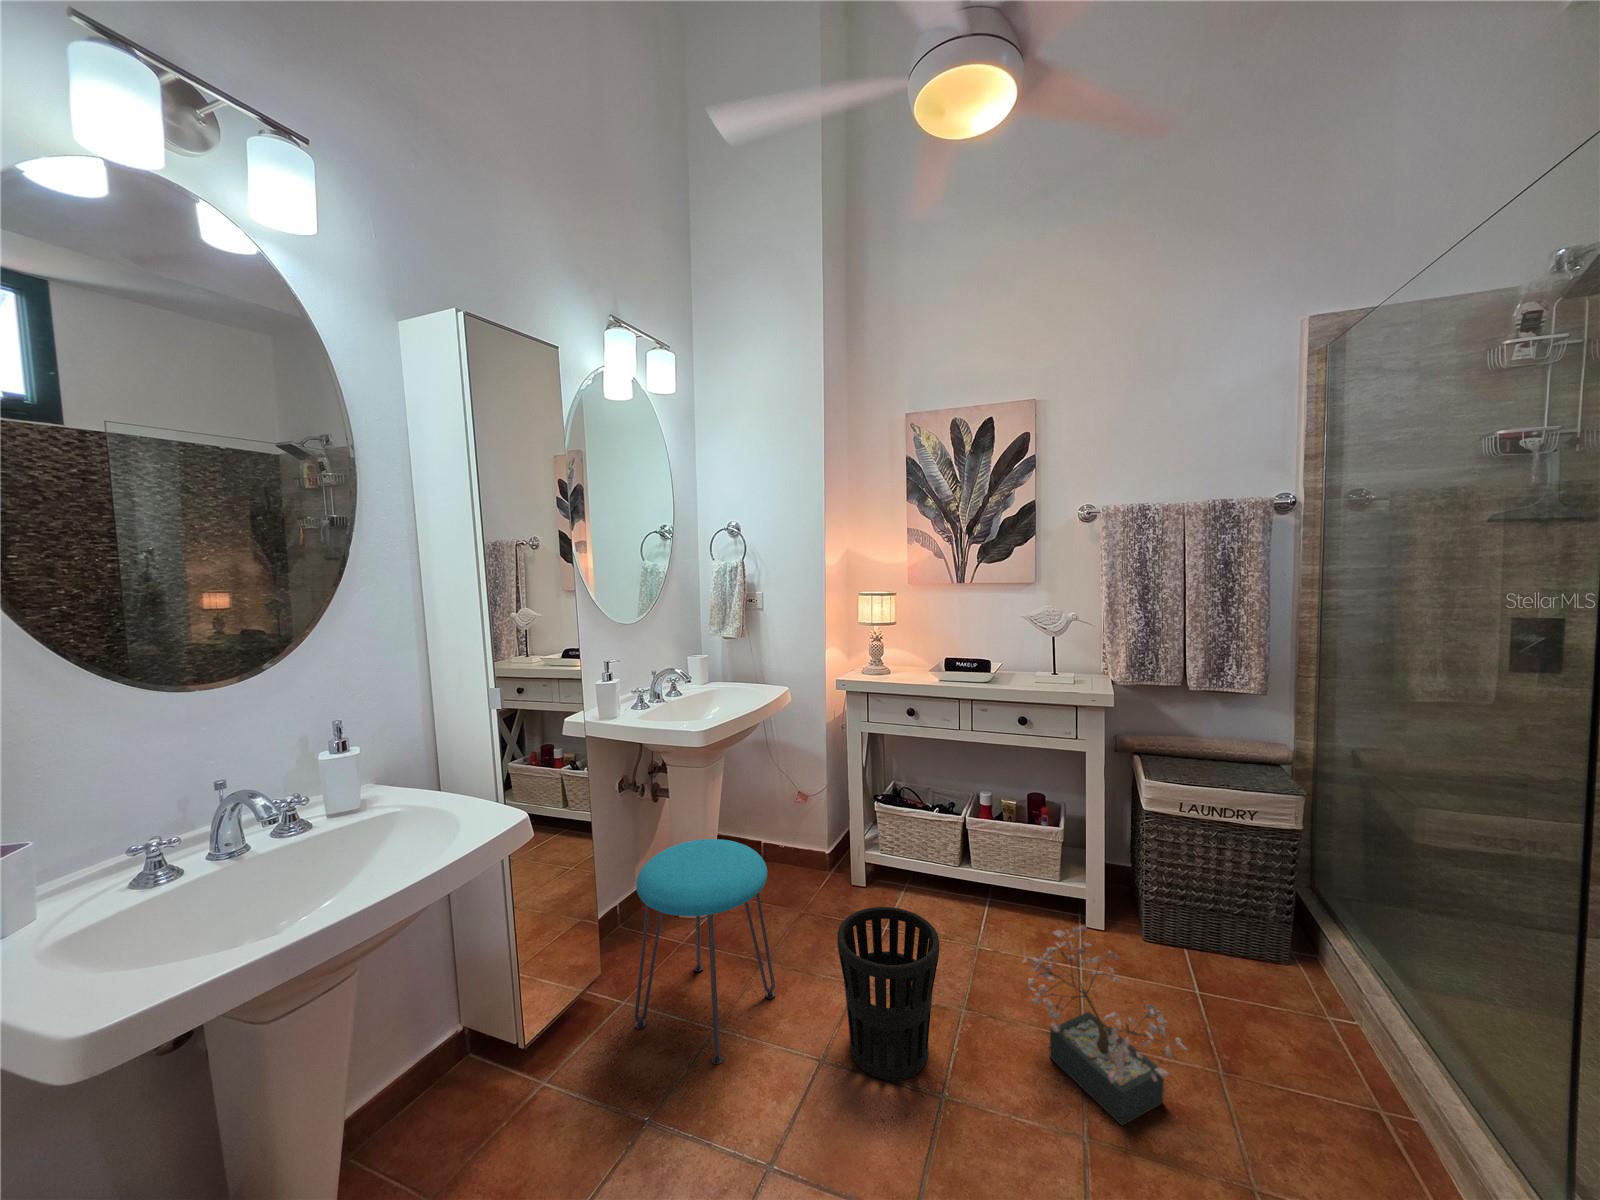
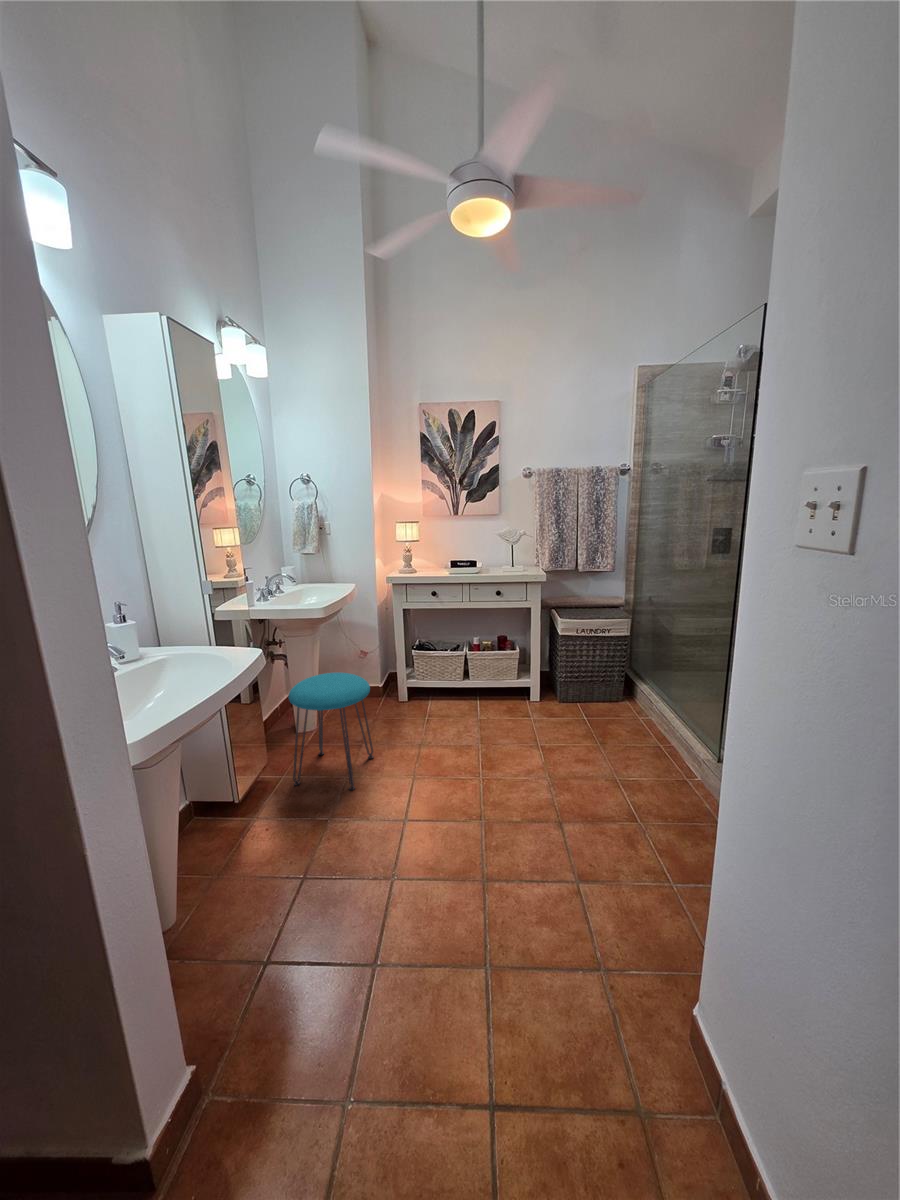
wastebasket: present [837,907,939,1081] -> none [416,694,472,778]
decorative plant: present [1023,926,1187,1126] -> none [511,689,587,771]

